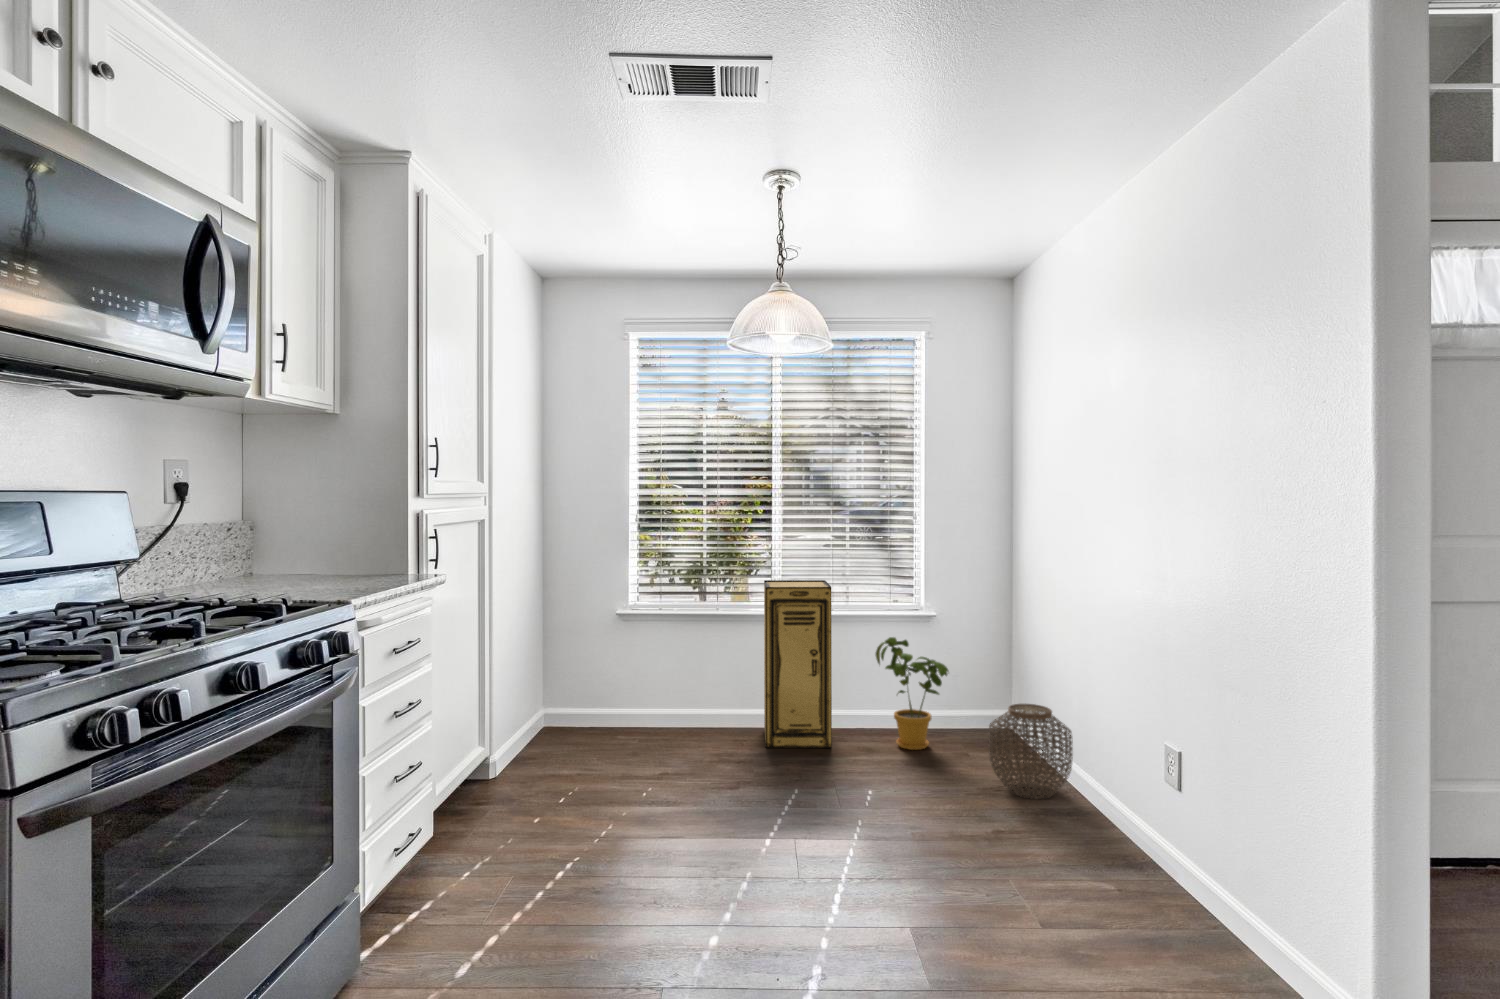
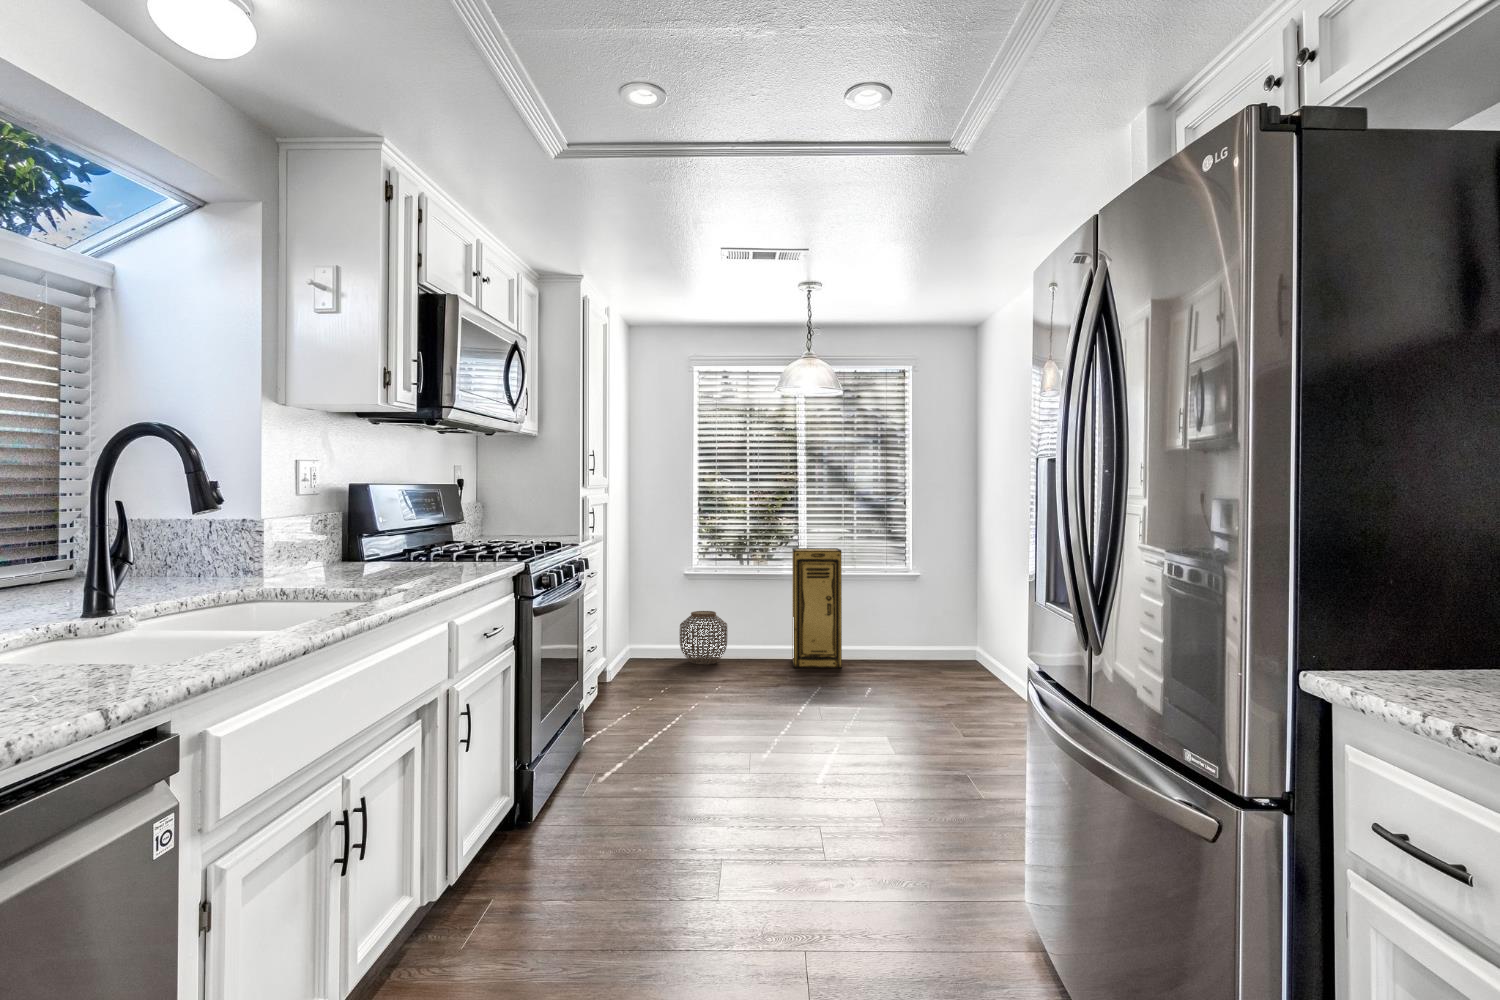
house plant: present [876,637,948,750] -> none [874,586,928,670]
woven basket: present [989,704,1073,799] -> present [680,611,727,664]

